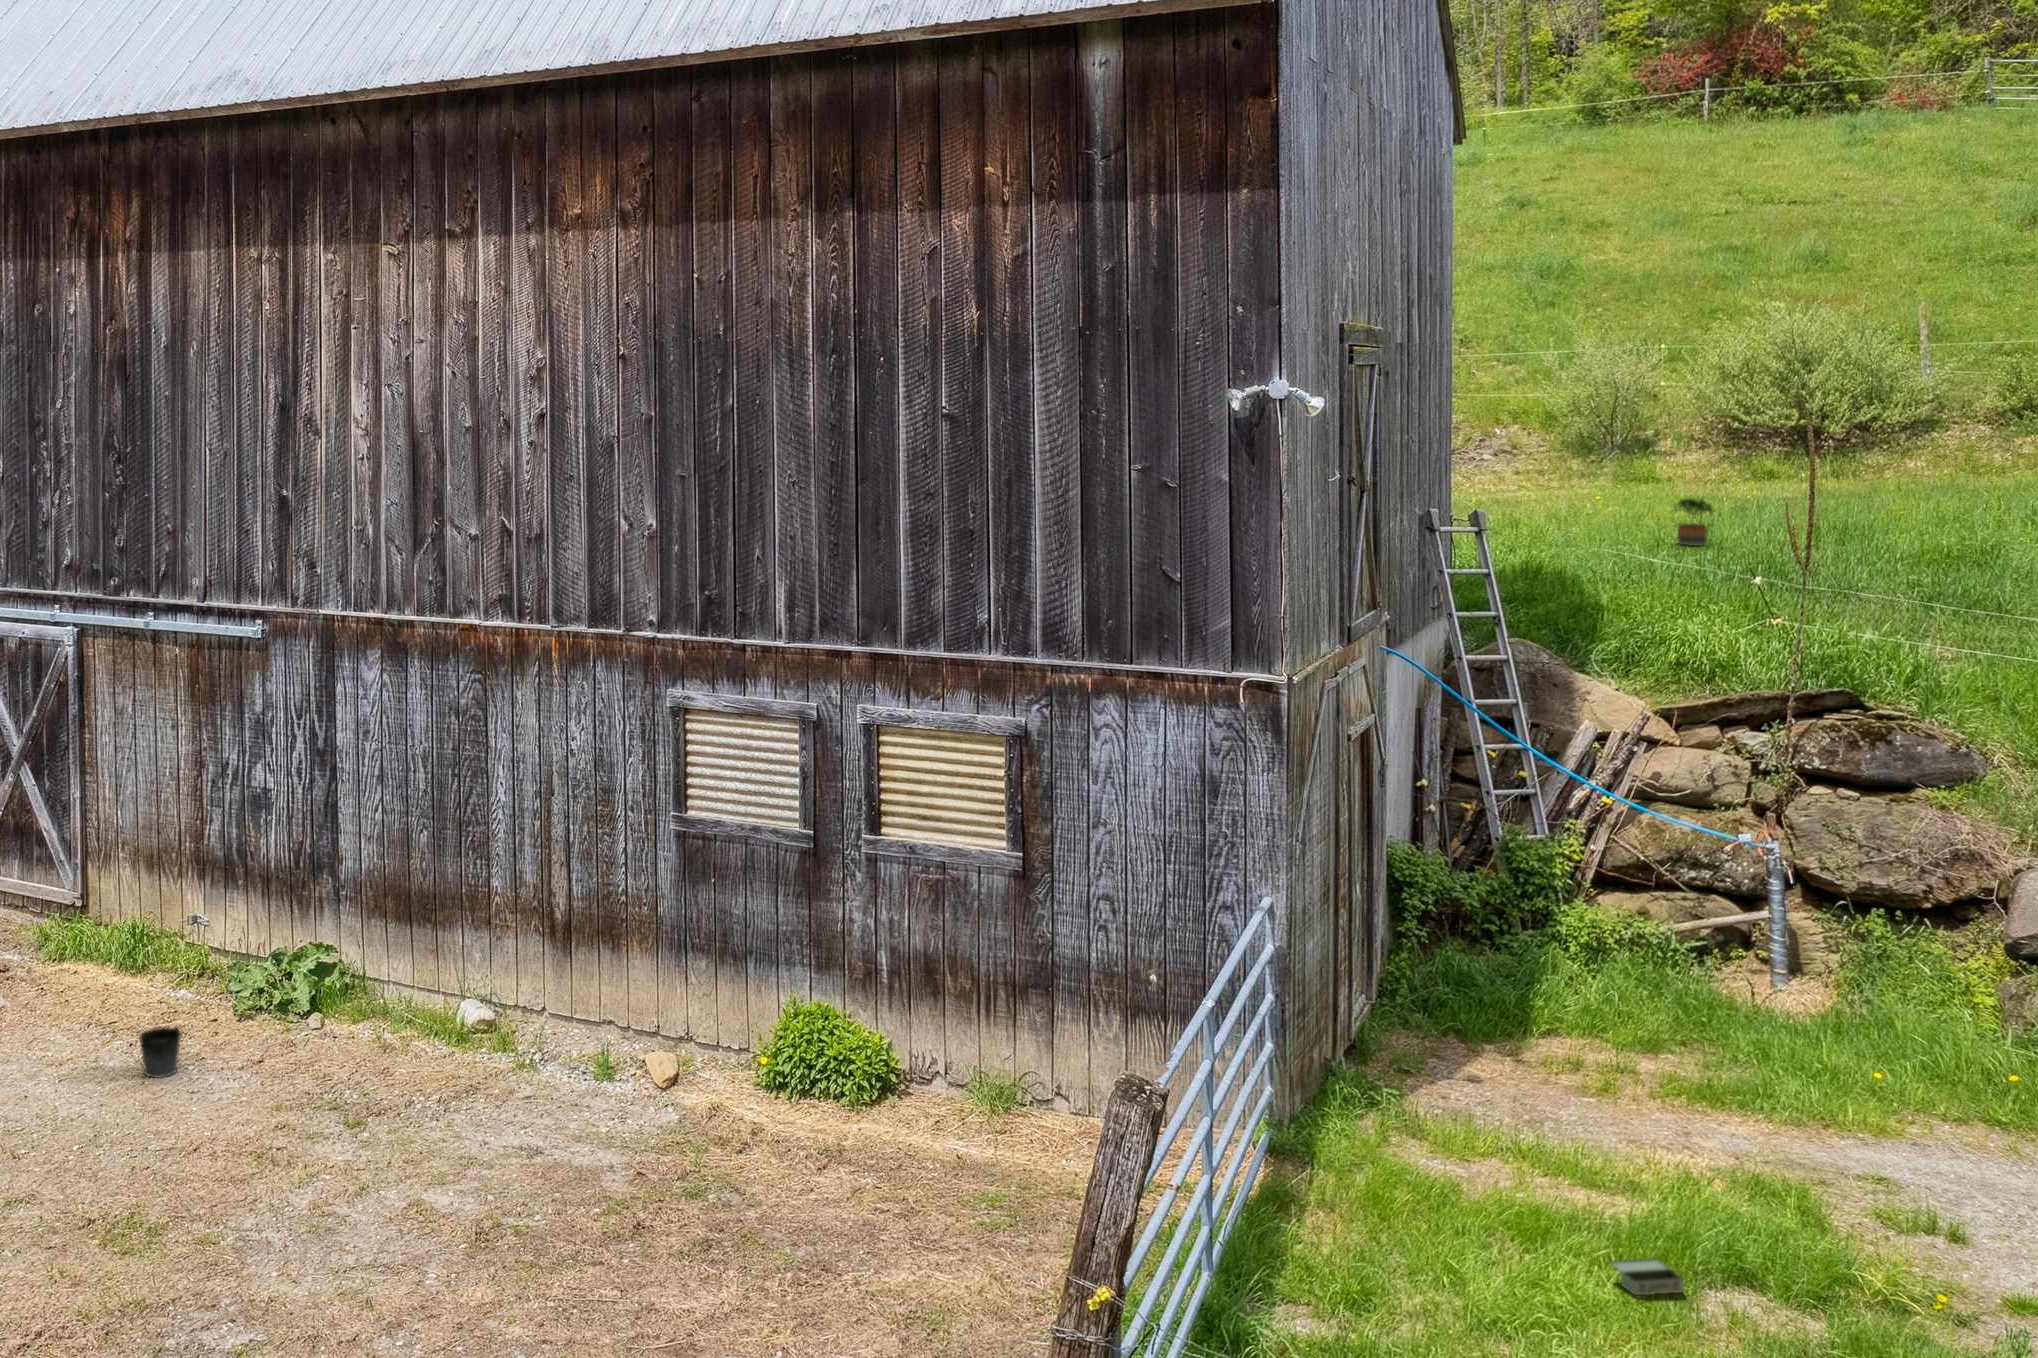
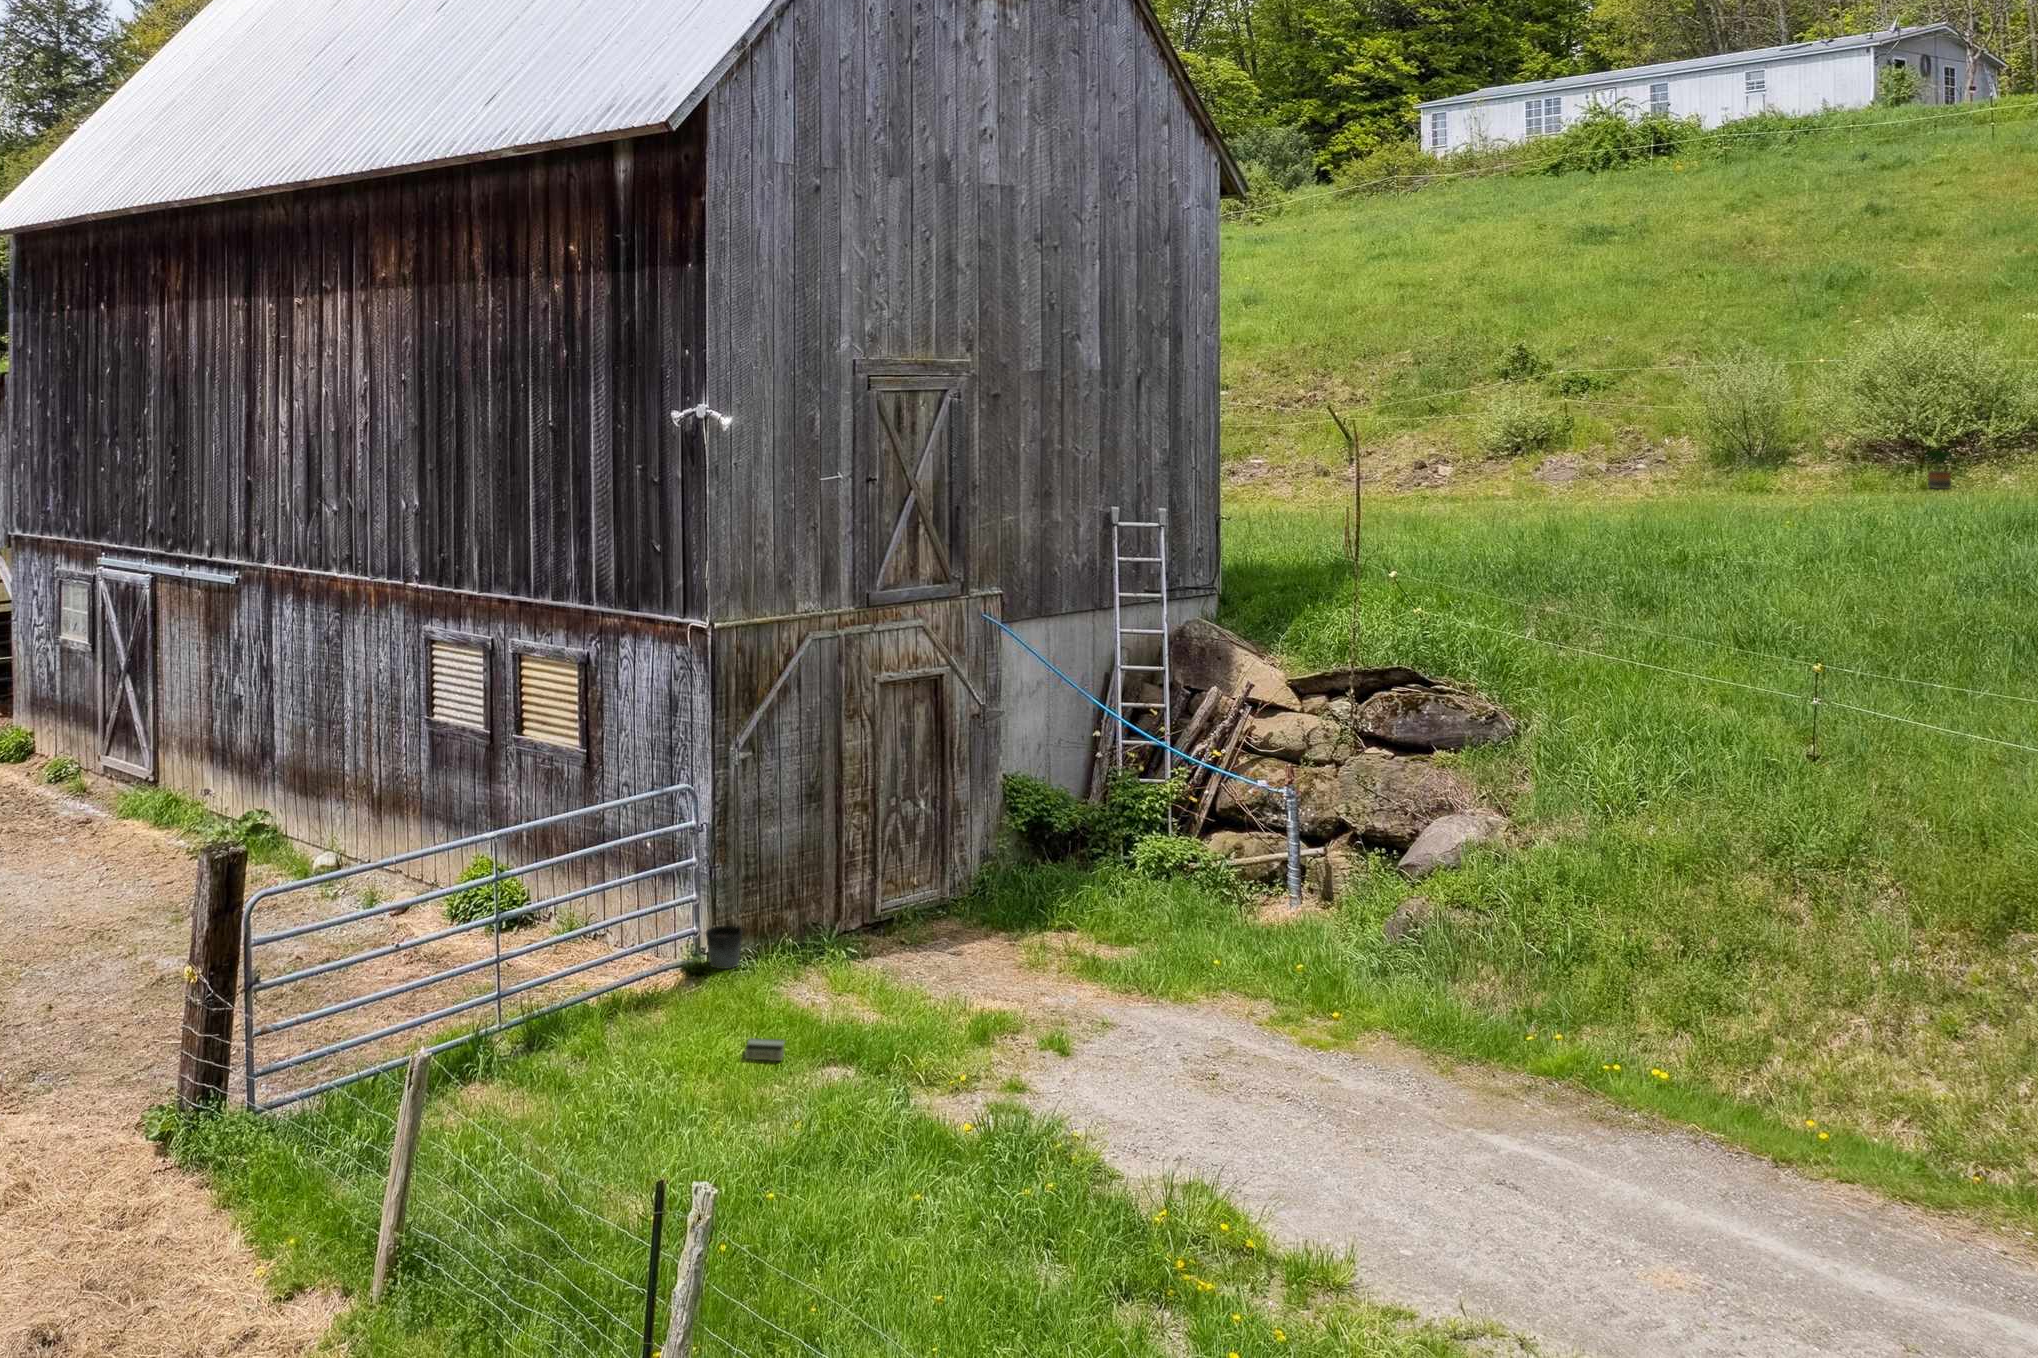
potted tree: present [1674,499,1715,546] -> present [1925,450,1957,489]
bucket: present [139,1027,182,1078] -> present [706,926,744,969]

